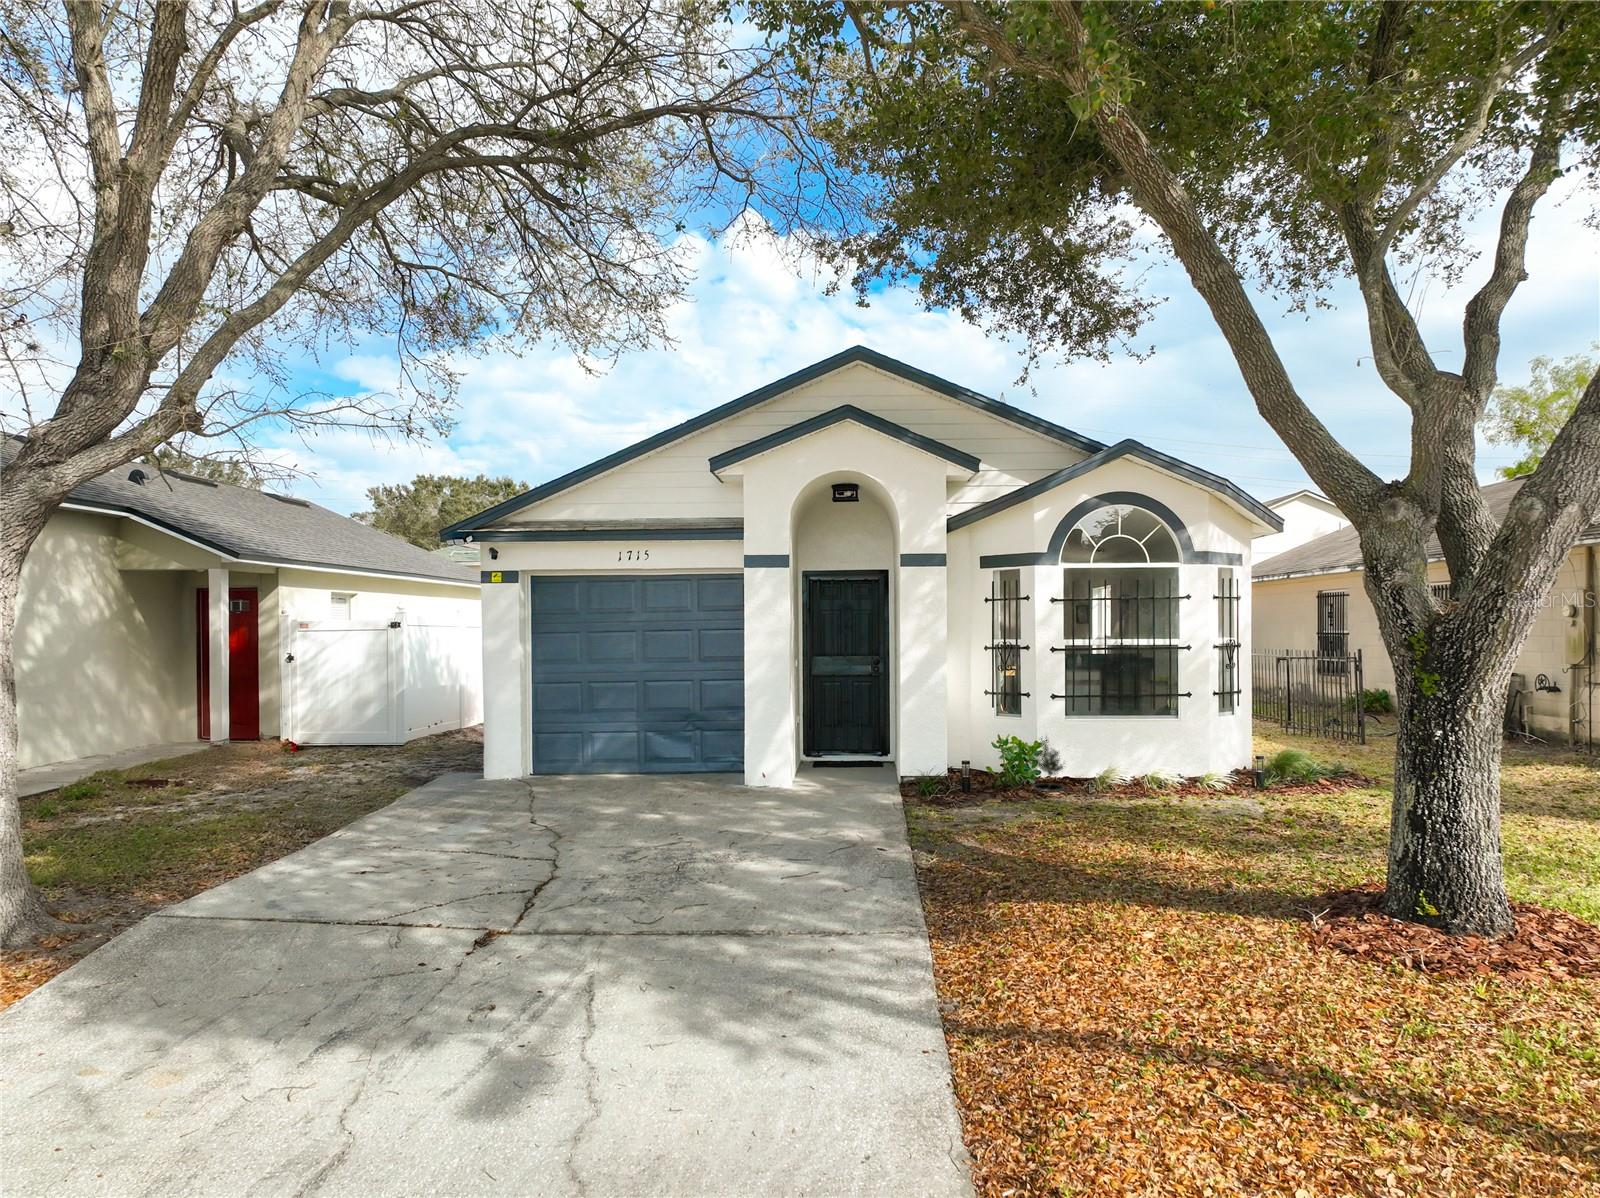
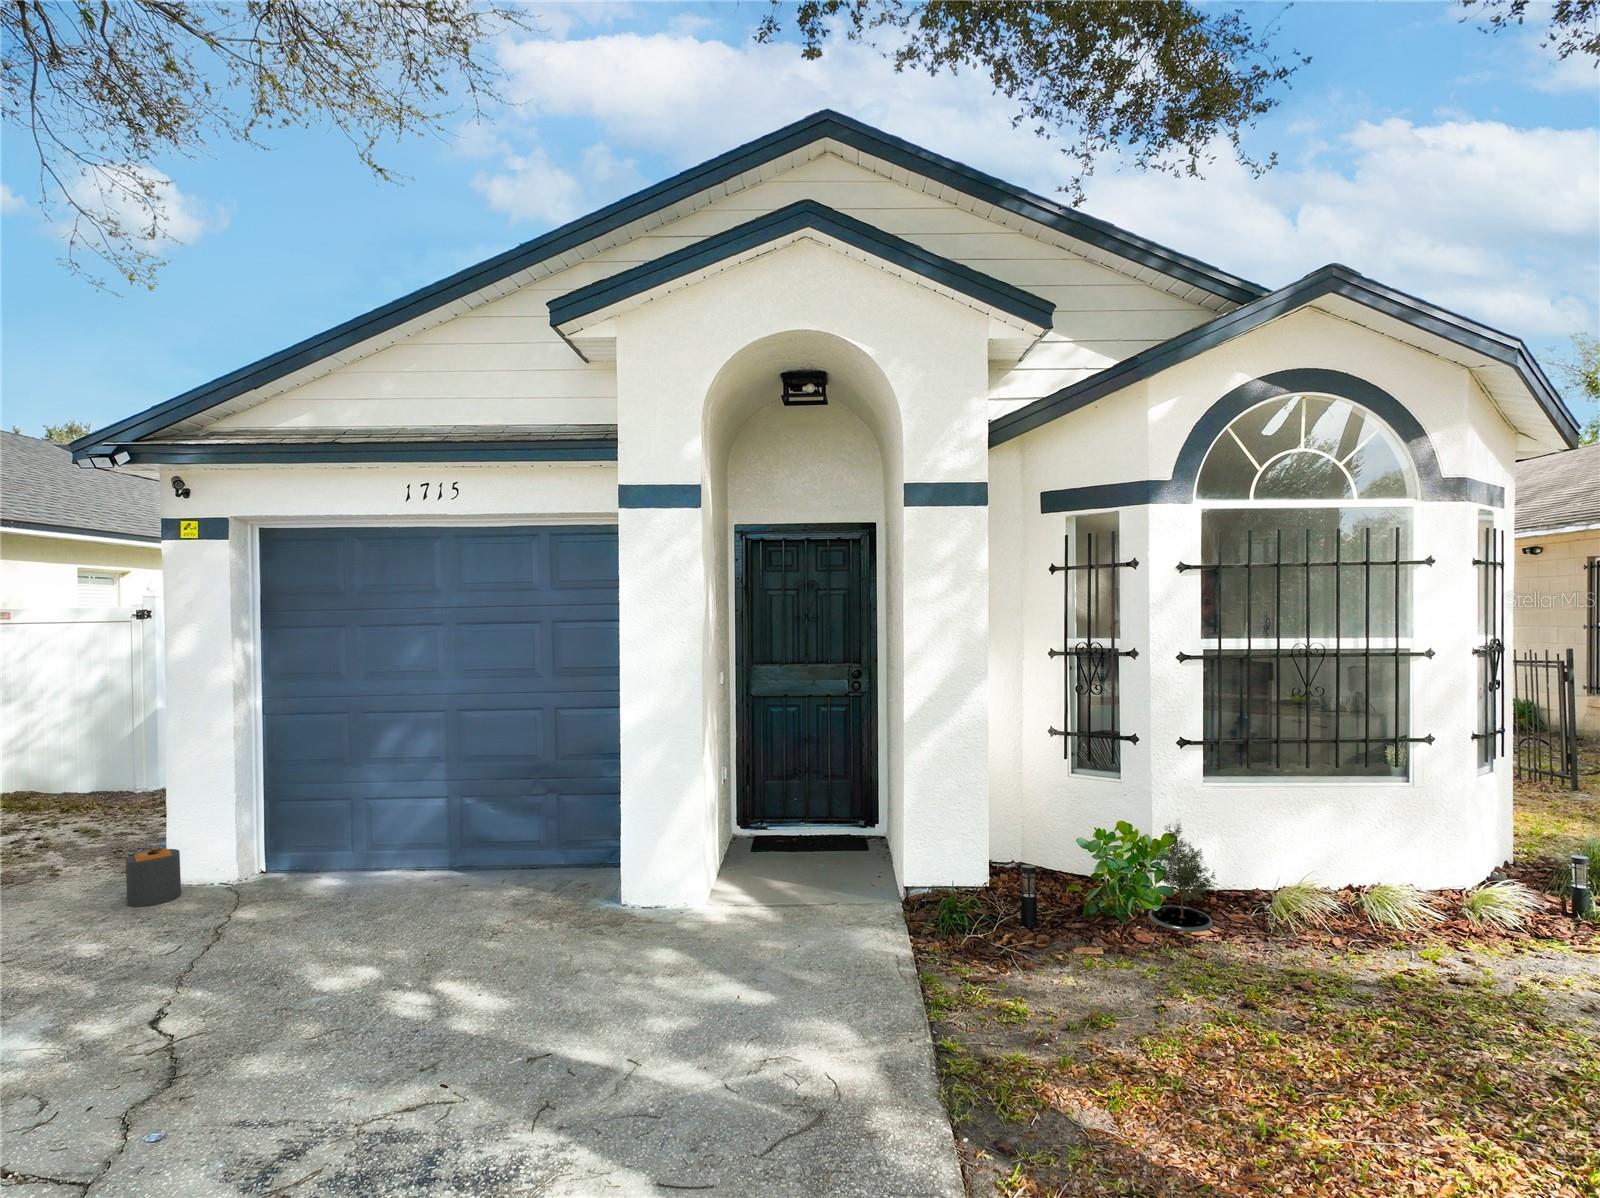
trash can: none [467,747,493,787] -> present [126,834,181,907]

